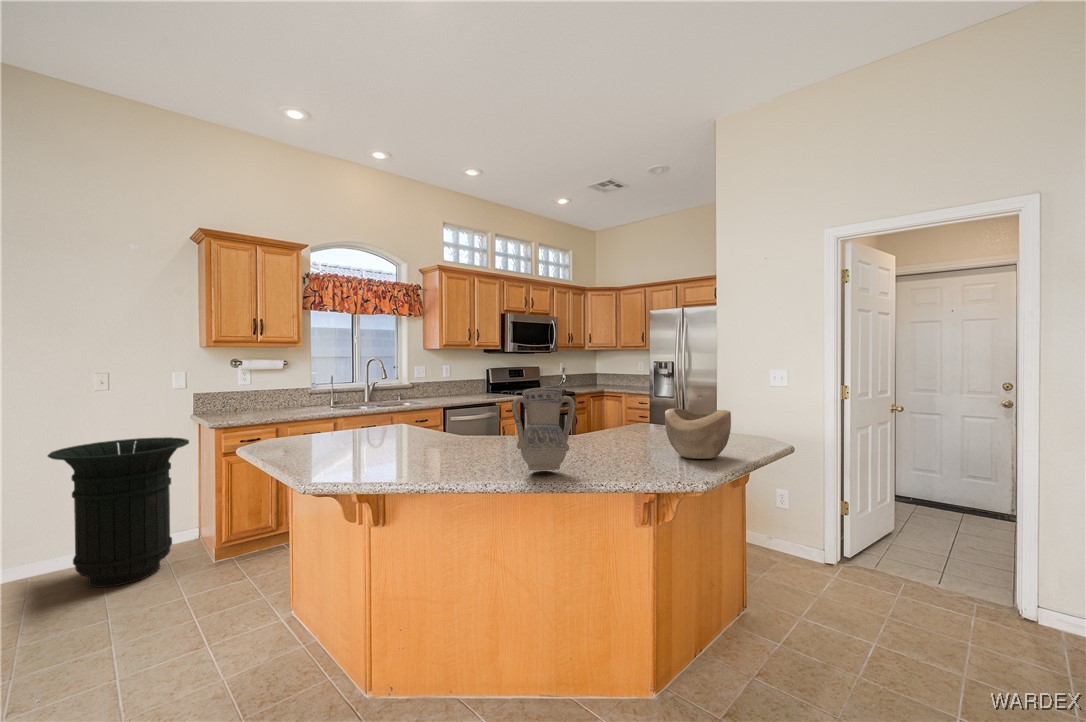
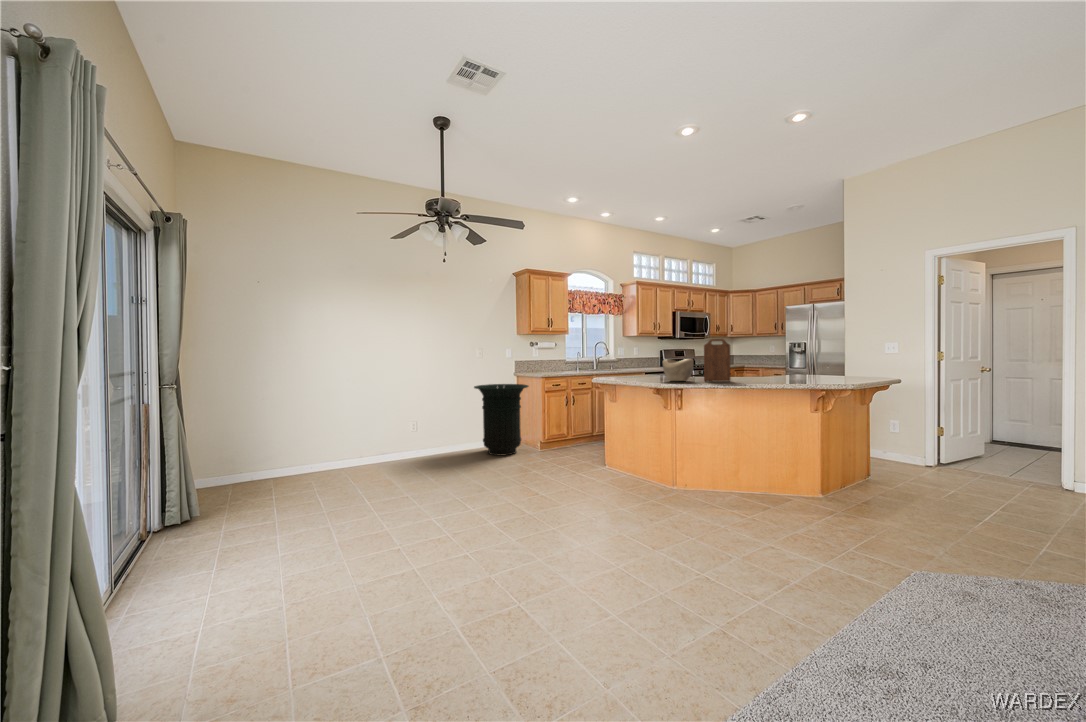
cutting board: none [421,373,475,466] -> present [704,339,730,381]
vase: present [512,388,575,470] -> none [752,344,783,382]
decorative bowl: present [665,408,731,459] -> present [663,359,693,381]

